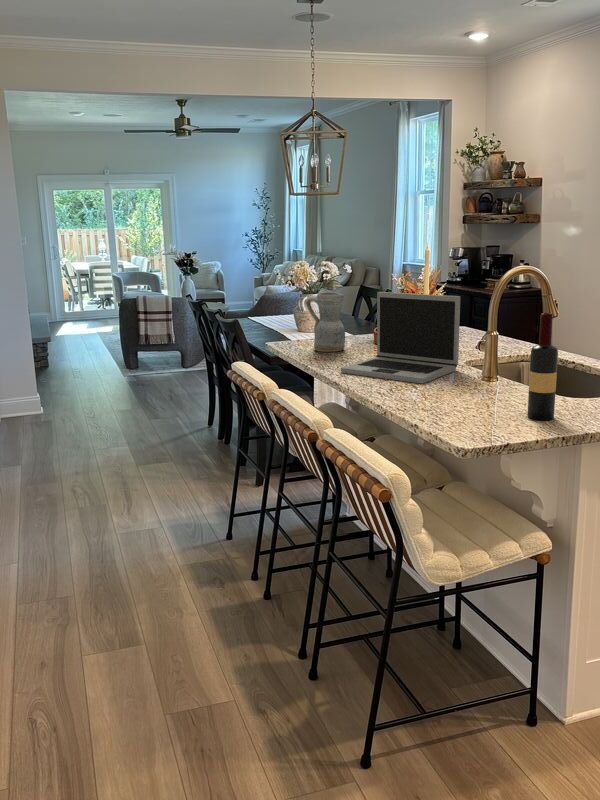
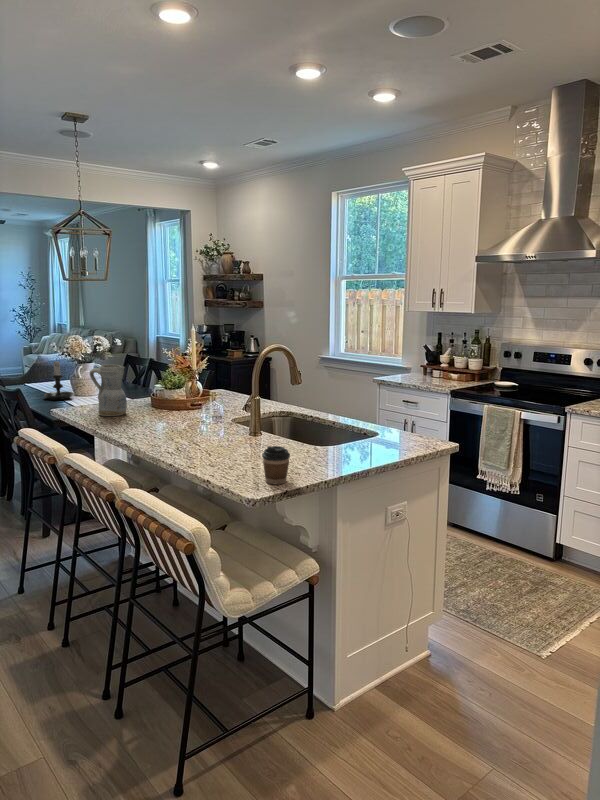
candle holder: none [266,288,298,335] -> present [44,361,74,400]
laptop: present [341,292,460,384] -> none [128,365,228,442]
wine bottle: present [527,313,558,420] -> none [294,383,315,468]
coffee cup: none [482,388,517,435] -> present [262,446,290,484]

